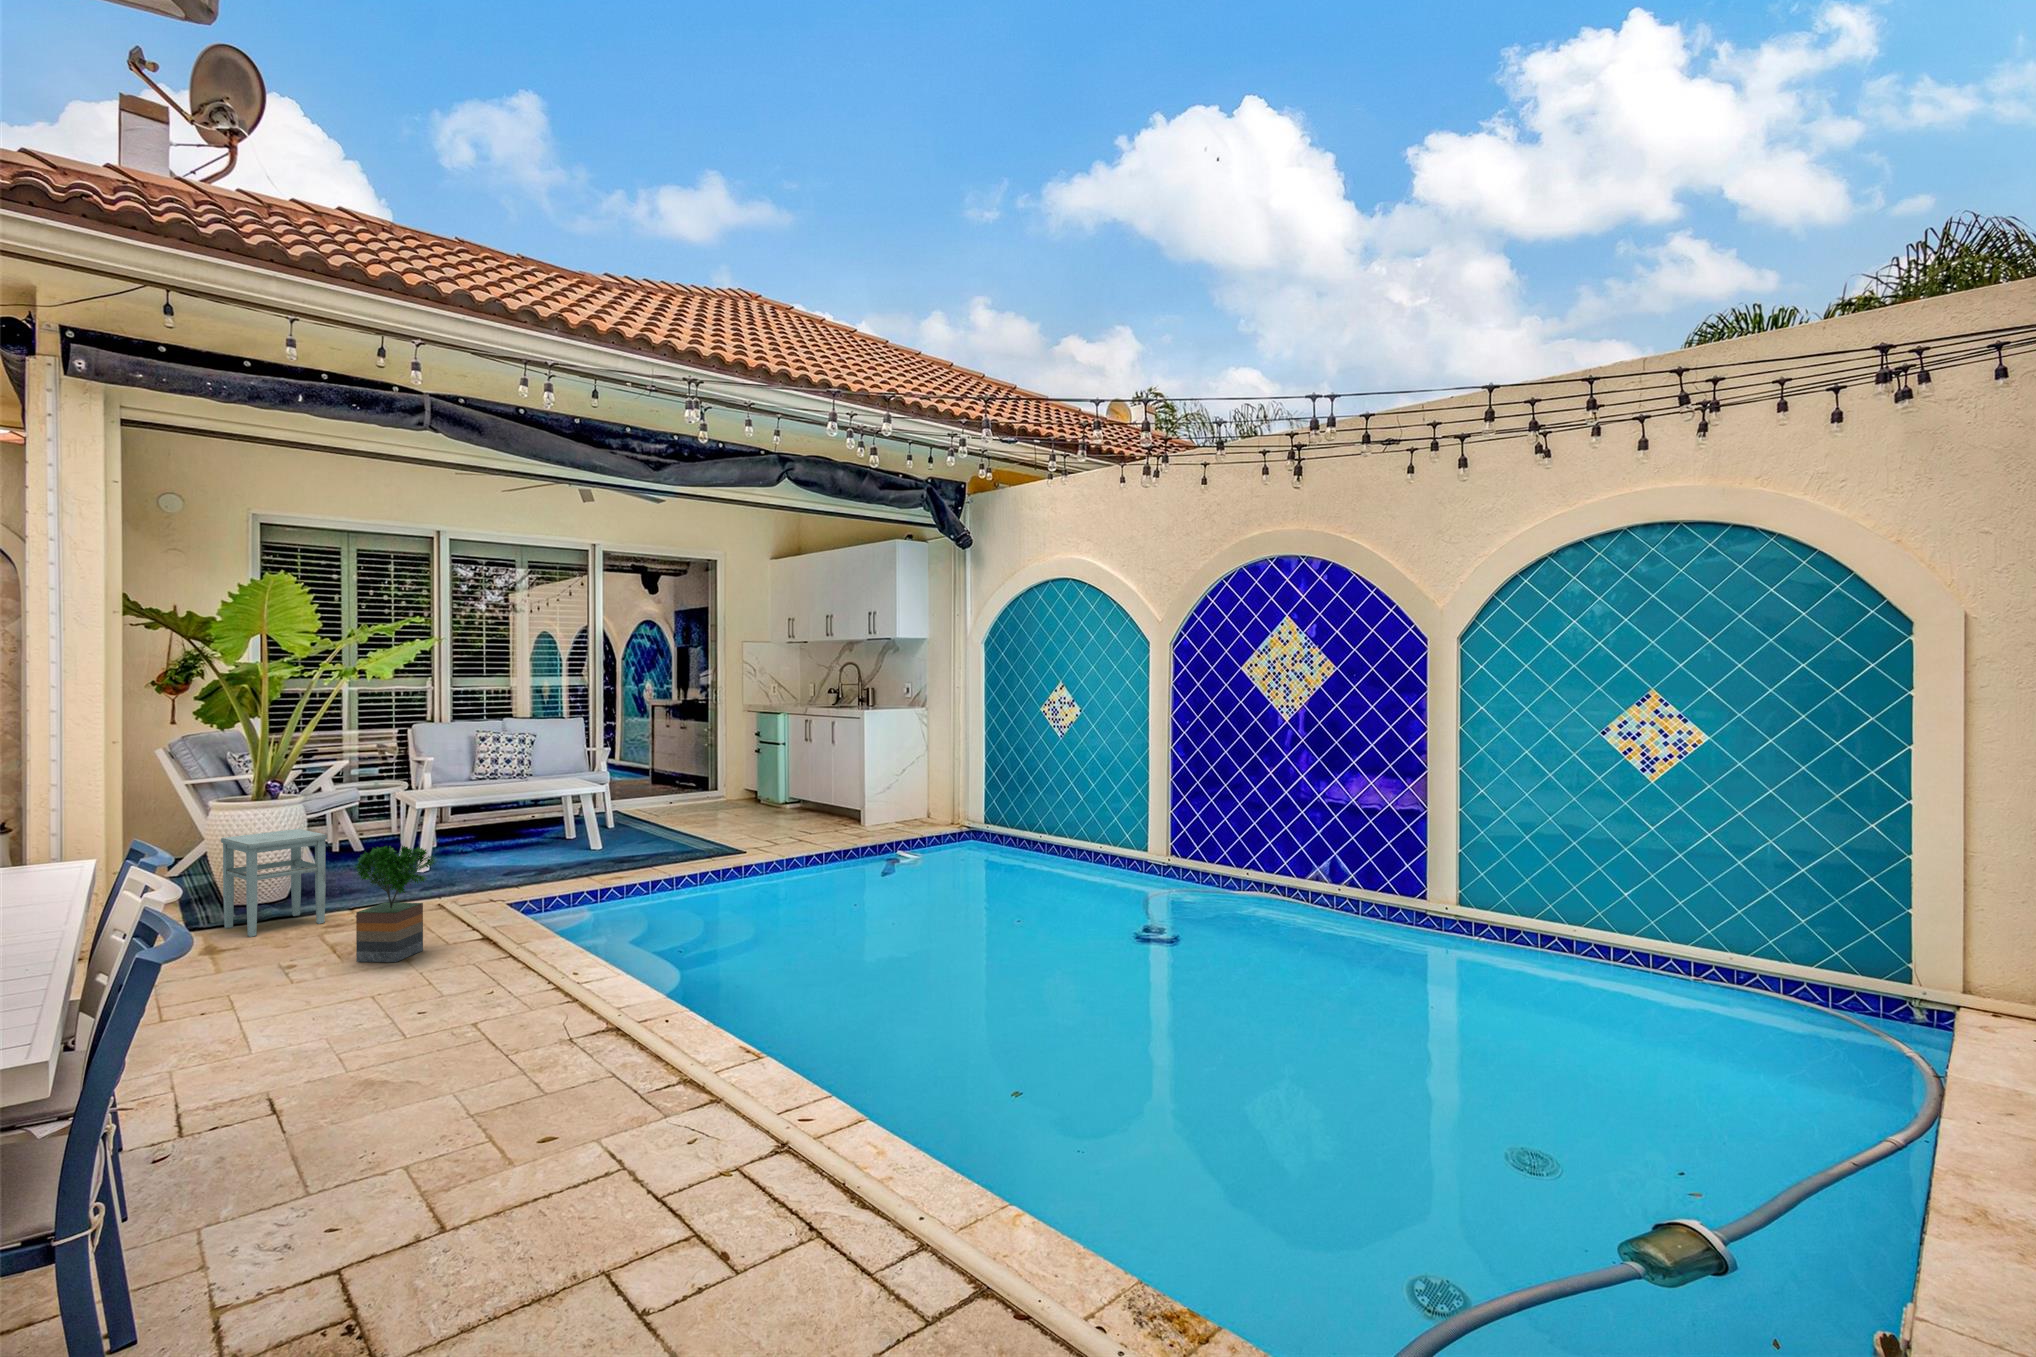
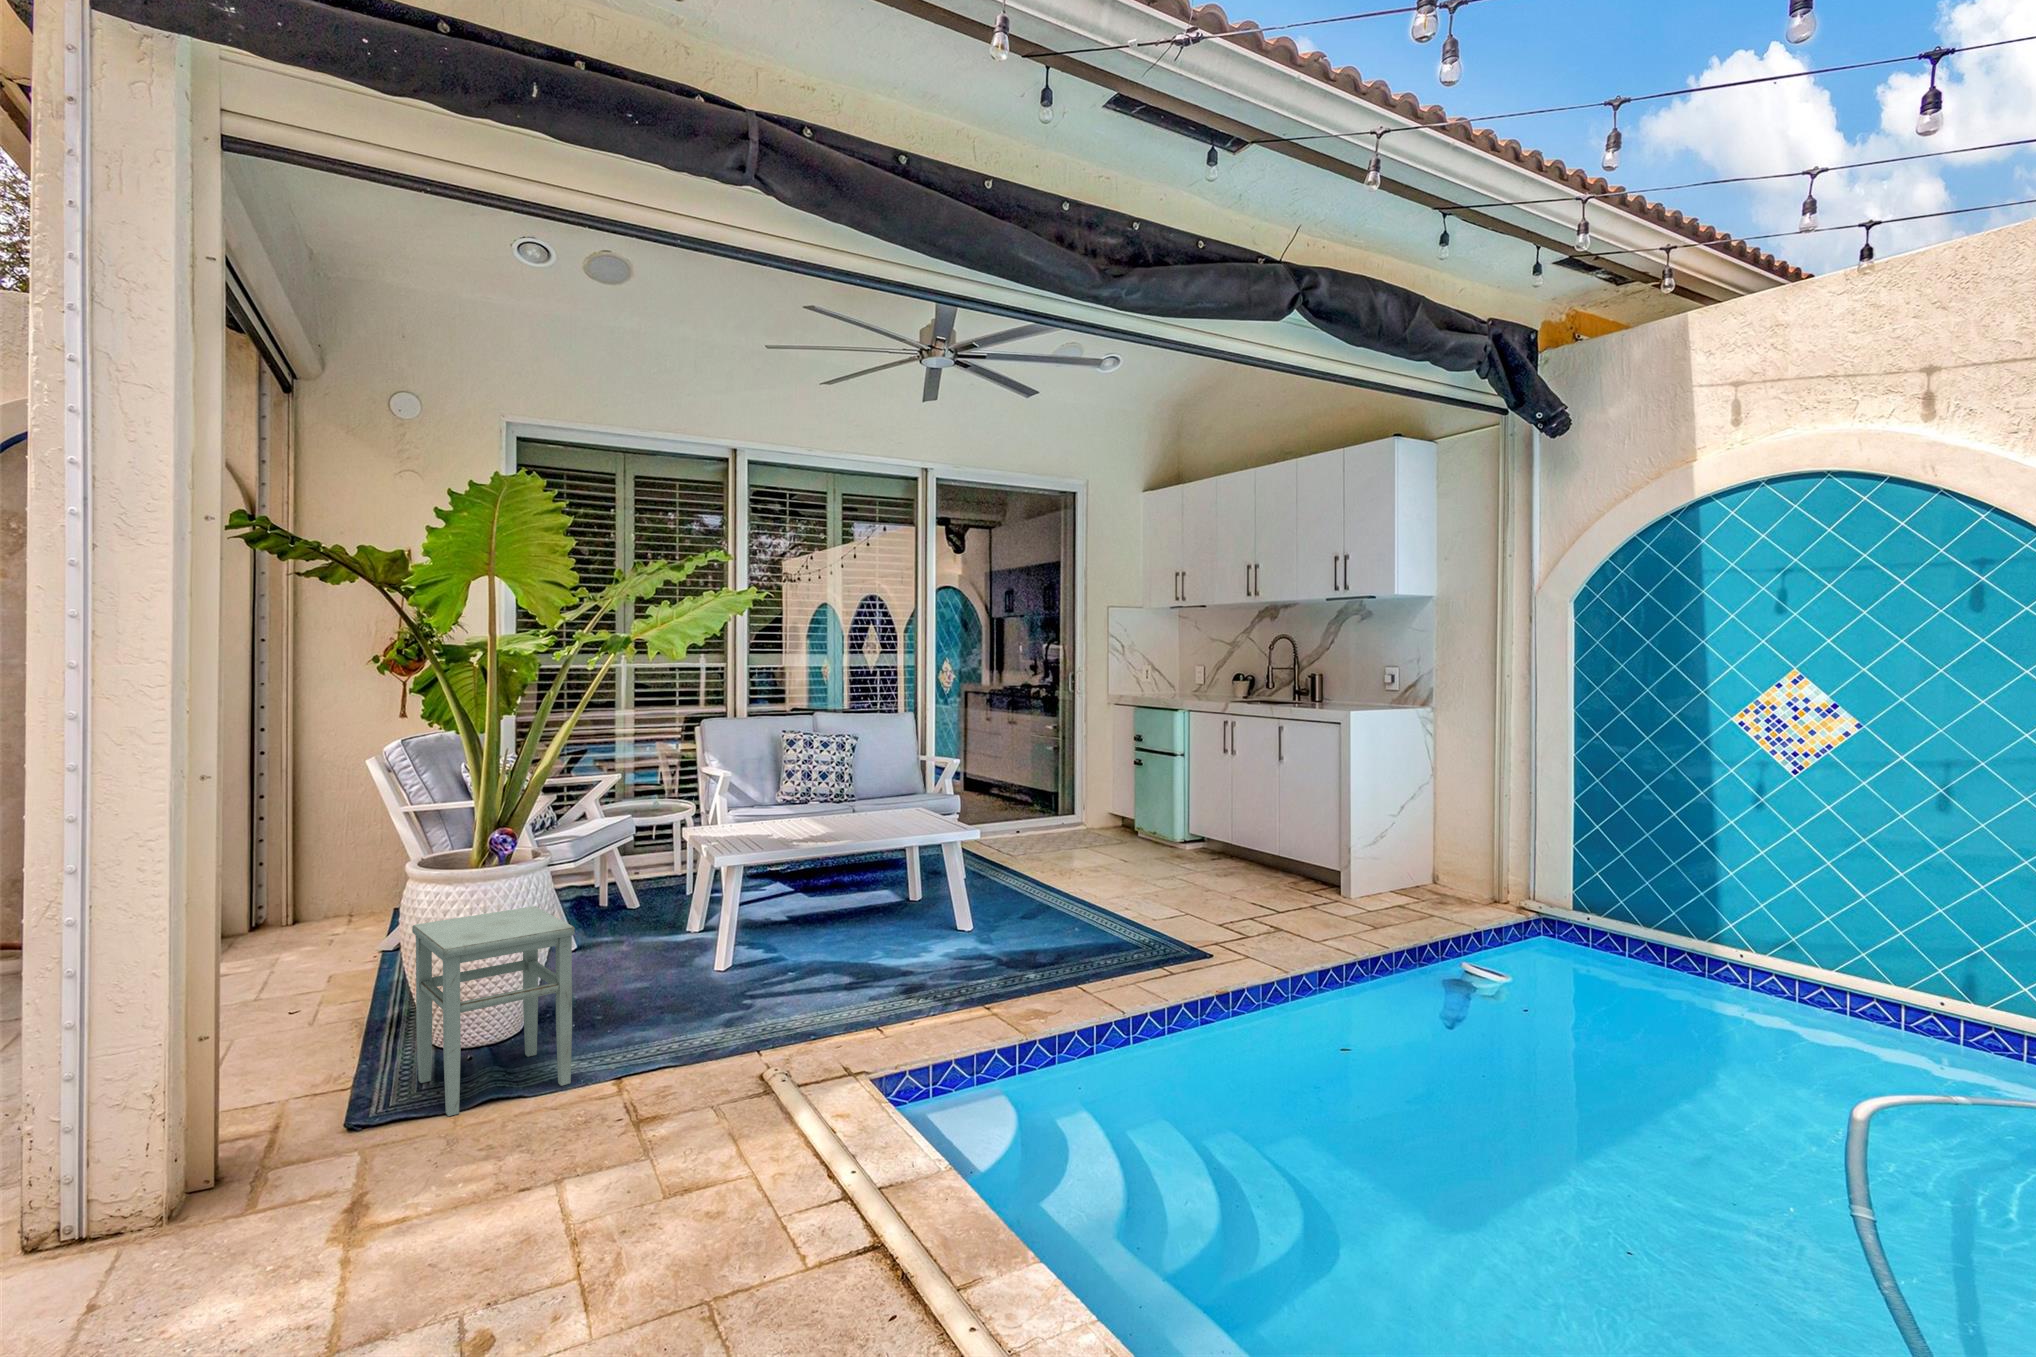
potted tree: present [355,846,436,962] -> none [605,987,766,1254]

